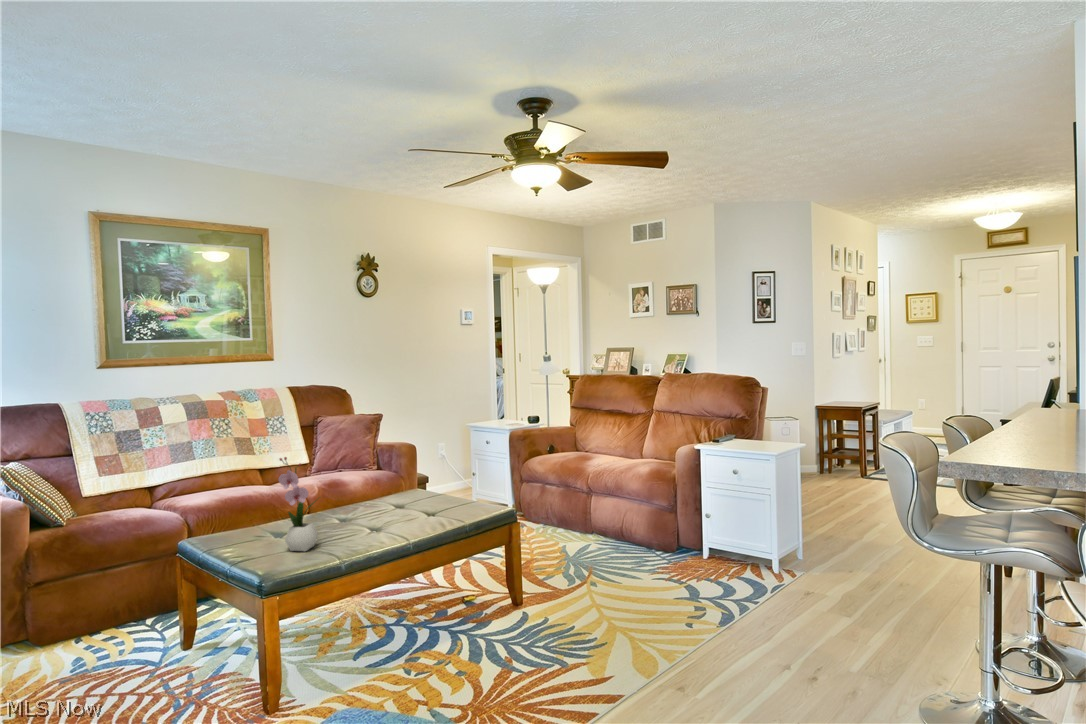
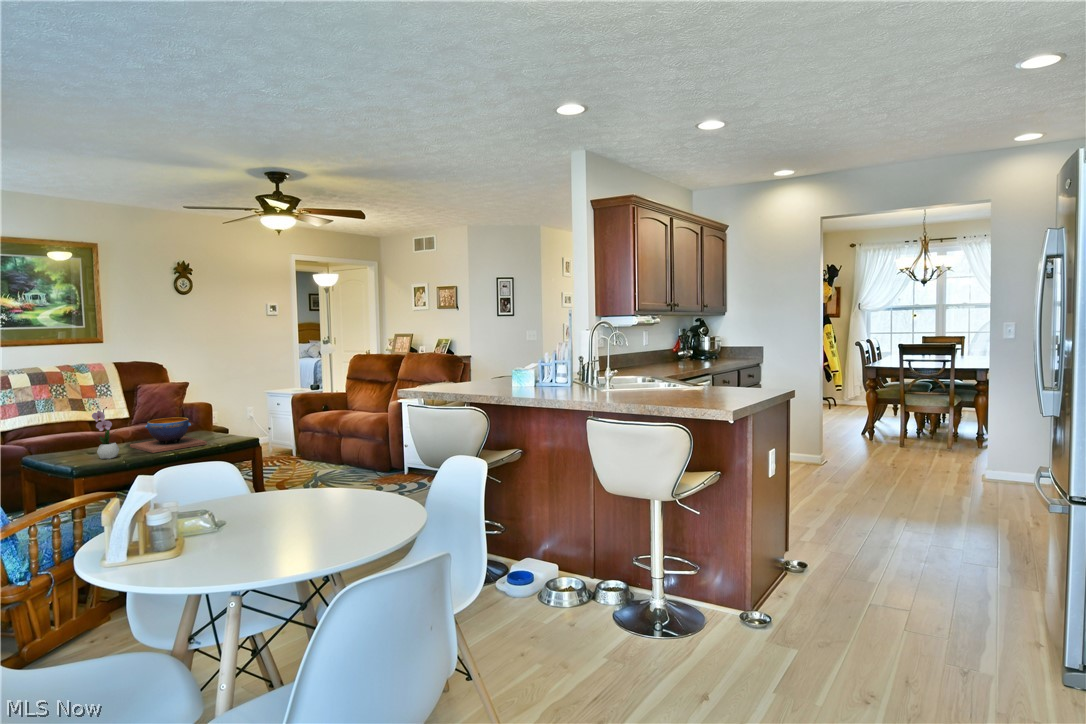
decorative bowl: none [327,475,442,539] -> present [130,418,207,453]

